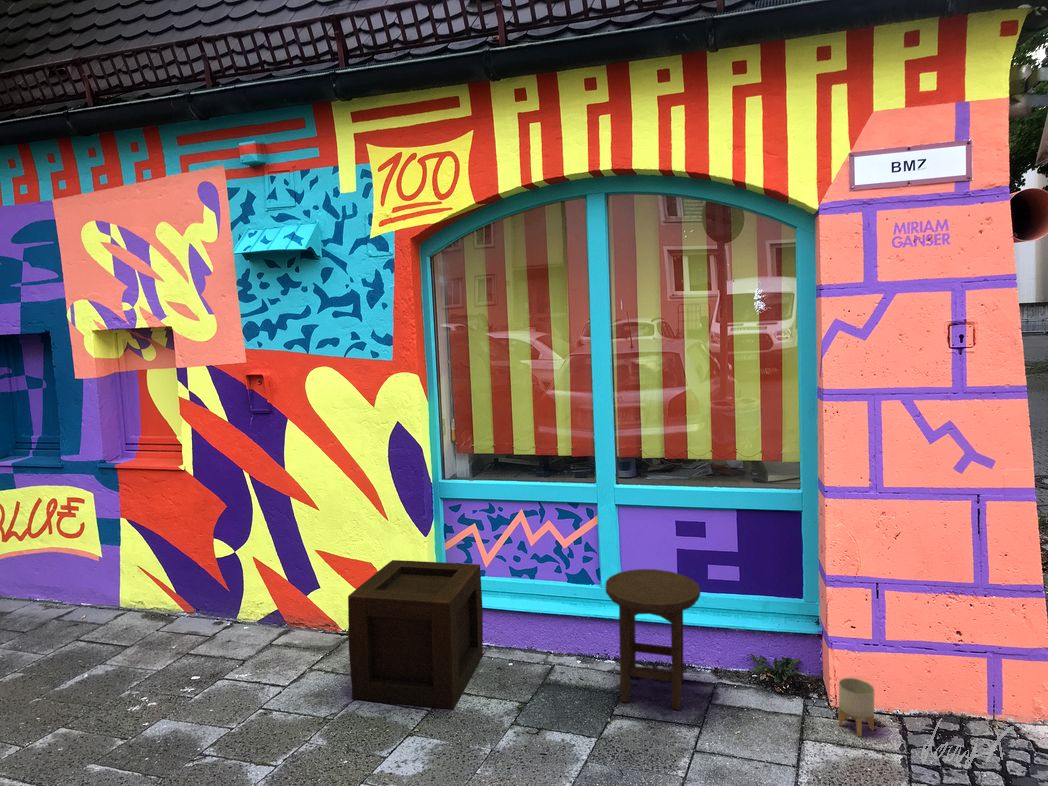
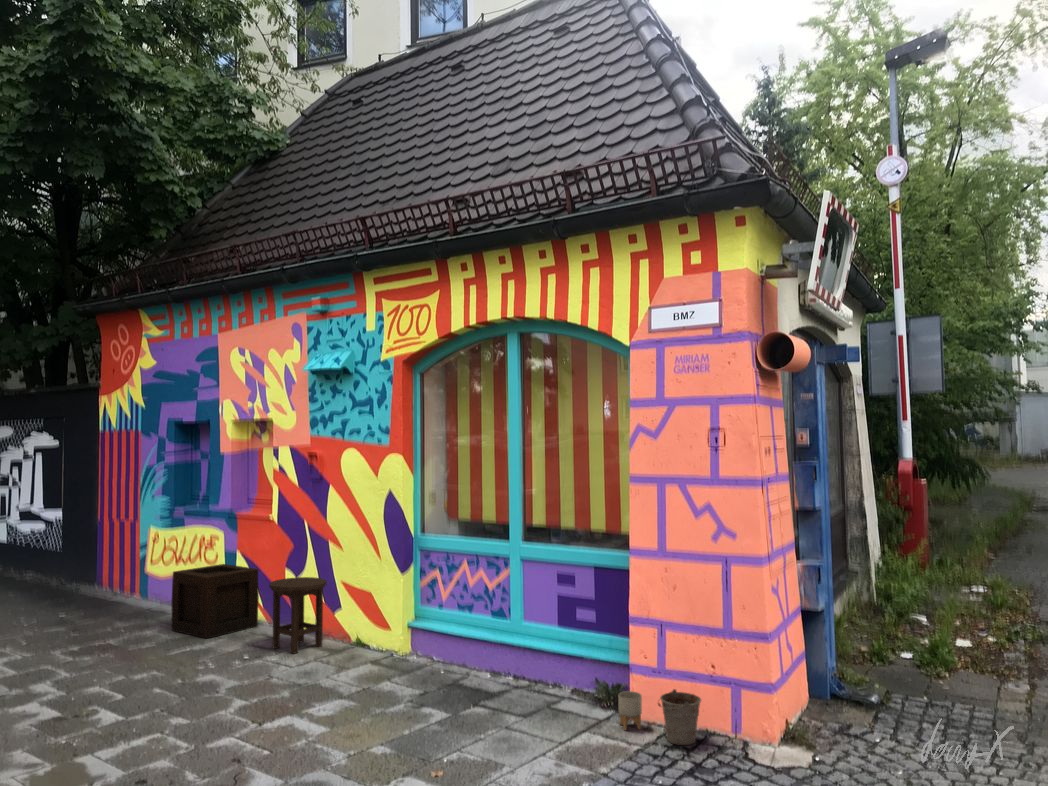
wooden crate: present [348,560,483,709] -> present [171,564,259,638]
stool: present [606,569,700,710] -> present [269,577,327,654]
bucket: none [909,670,979,752] -> present [658,689,701,745]

